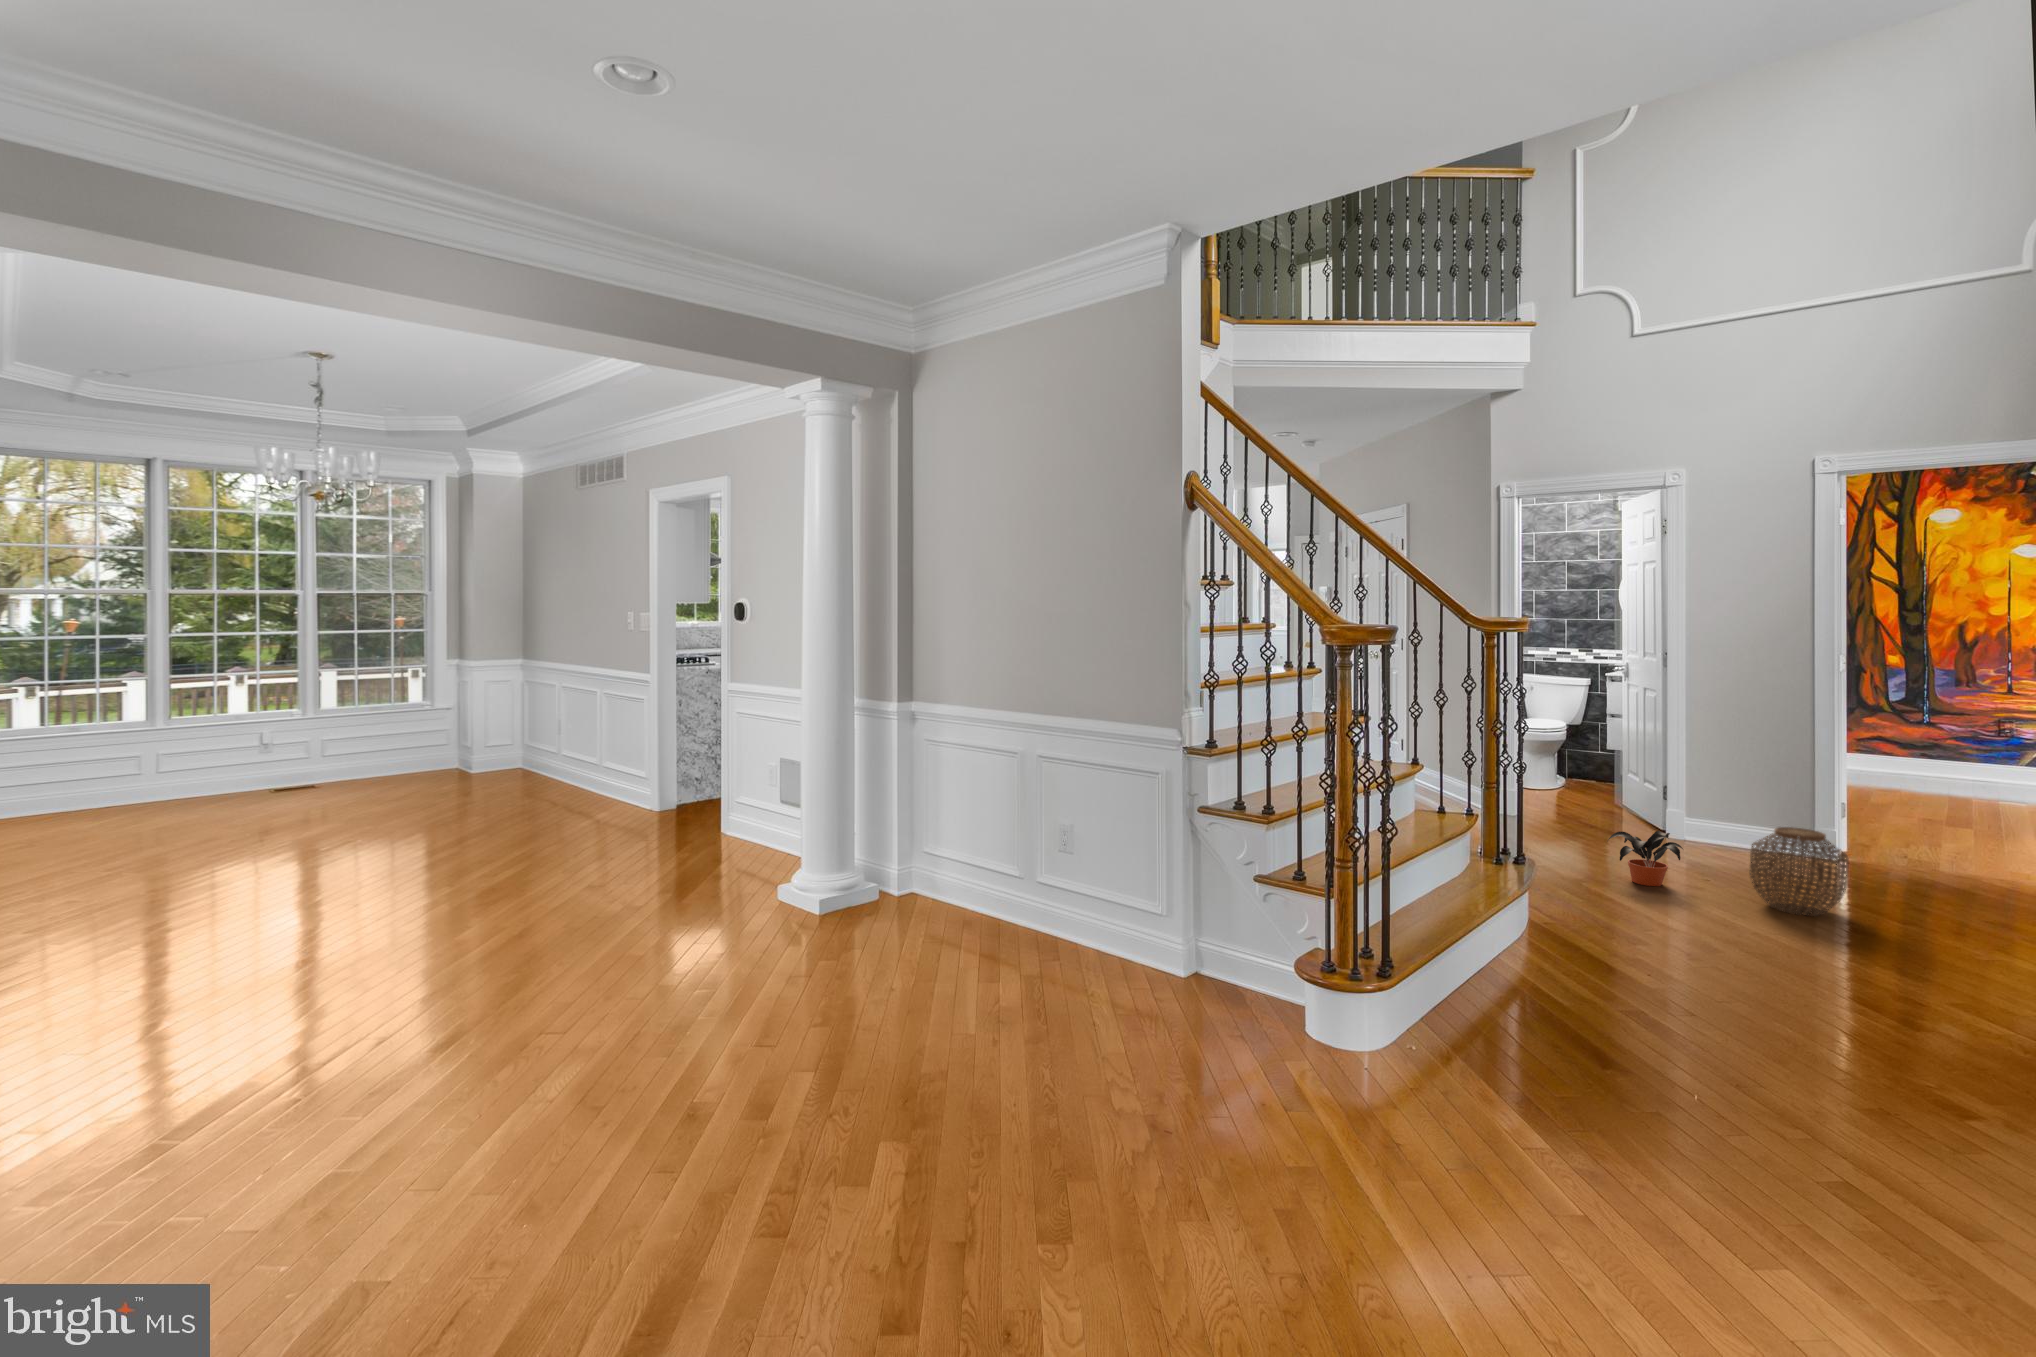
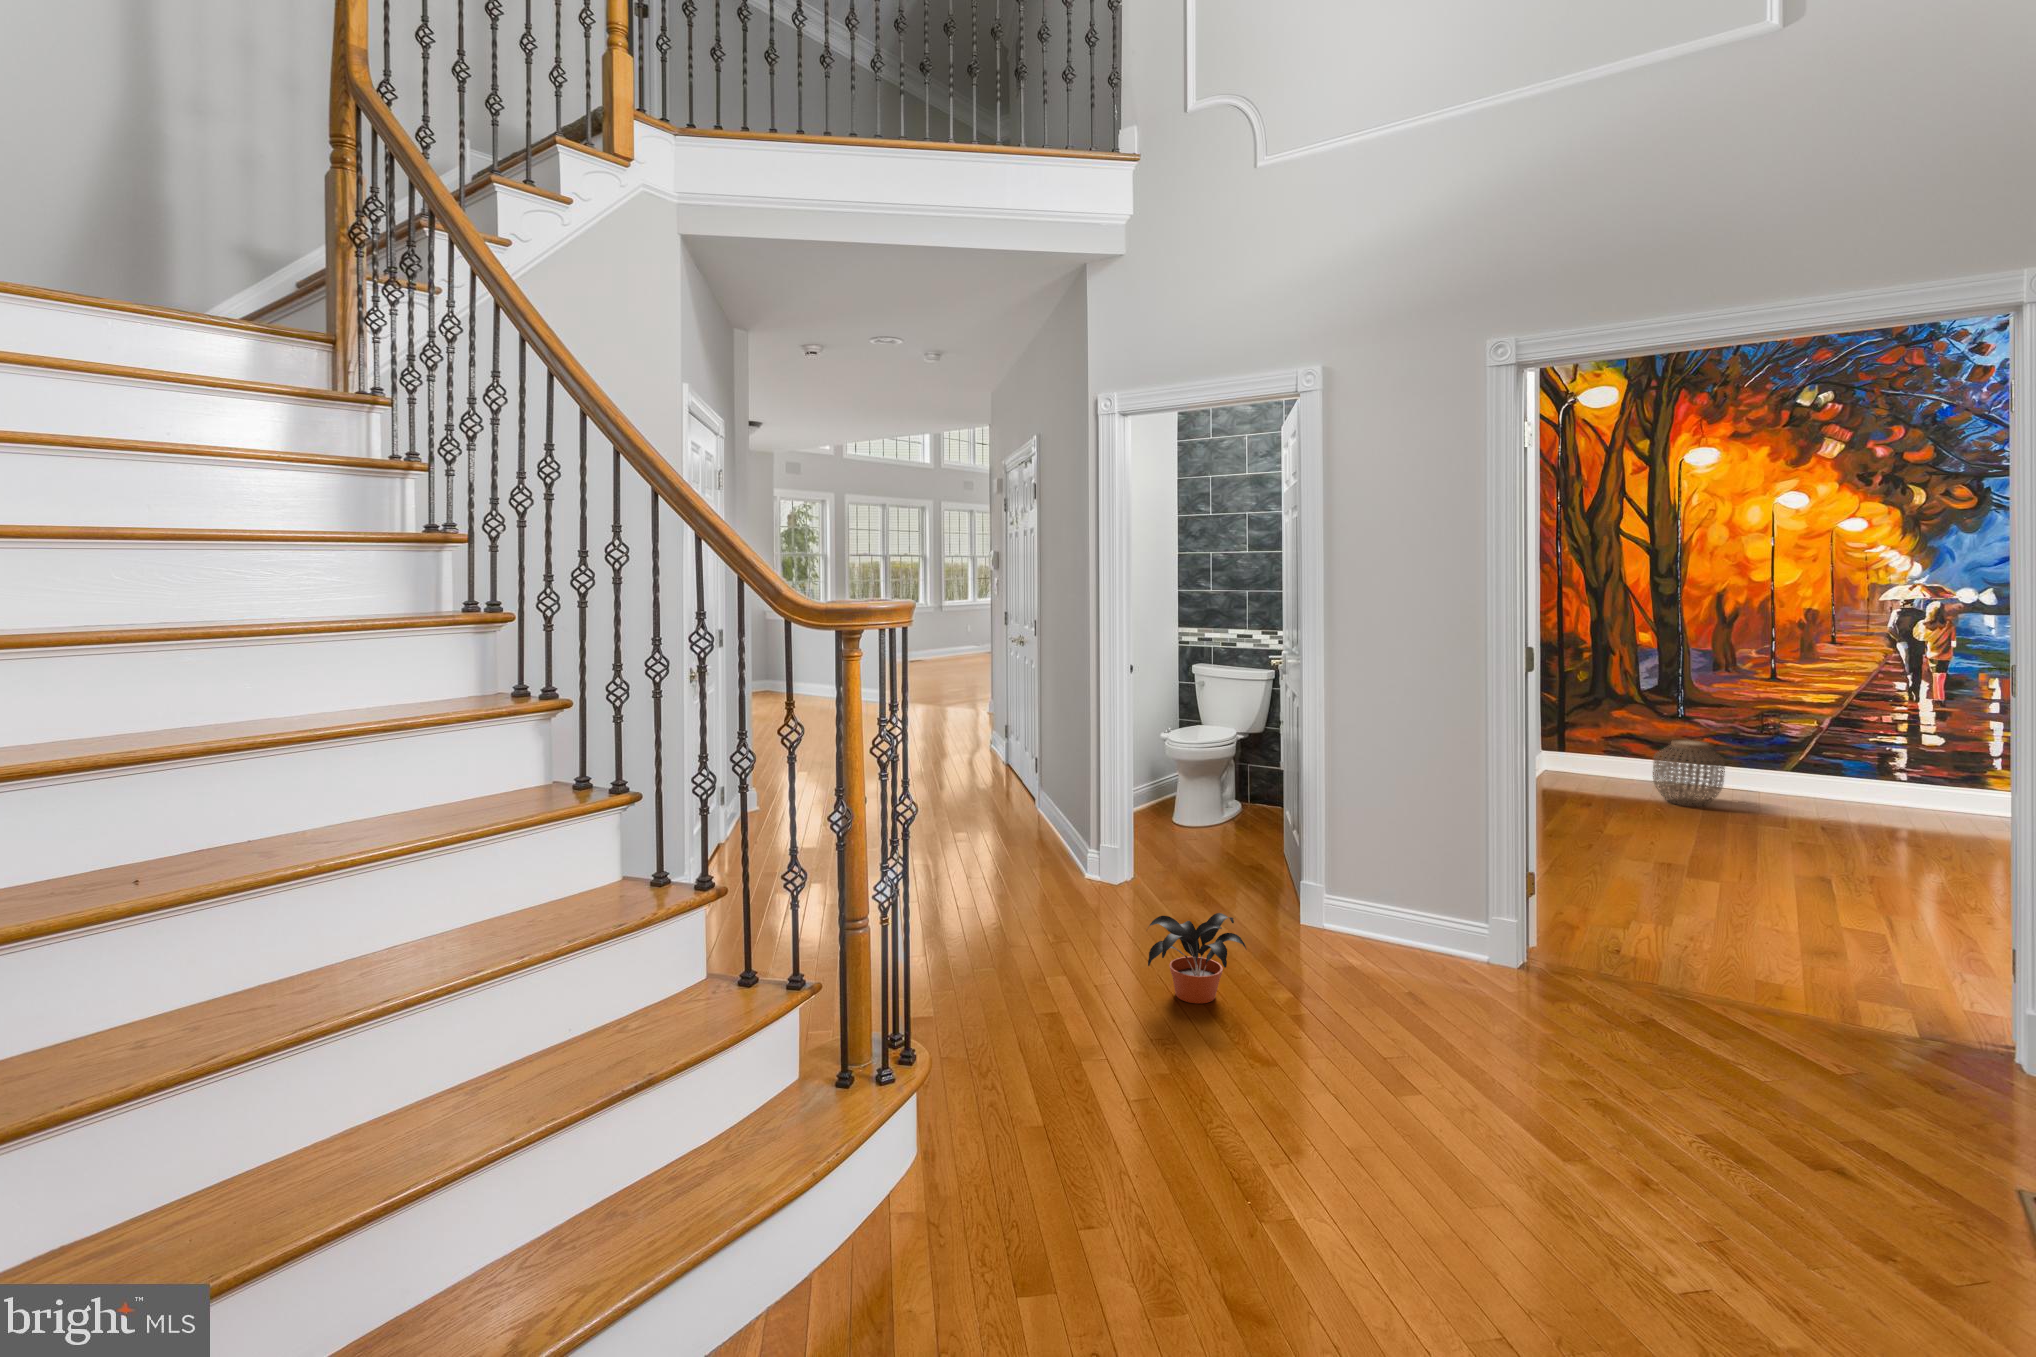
woven basket: present [1750,827,1848,915] -> present [1653,740,1725,806]

